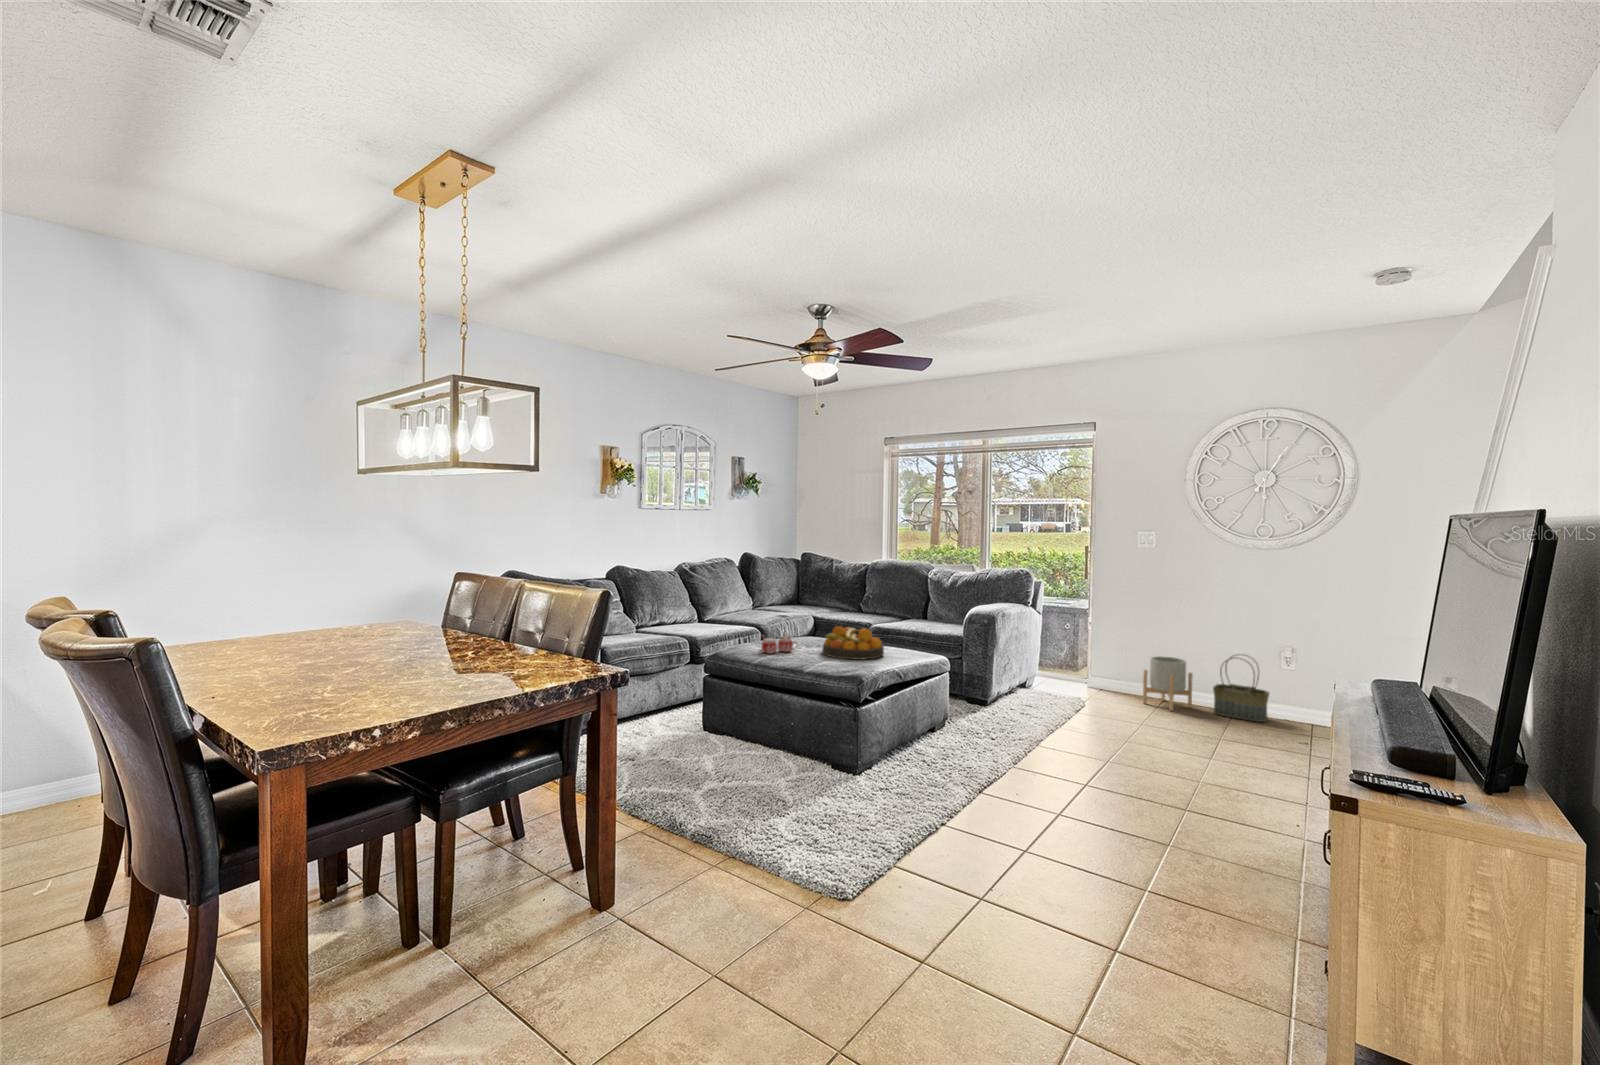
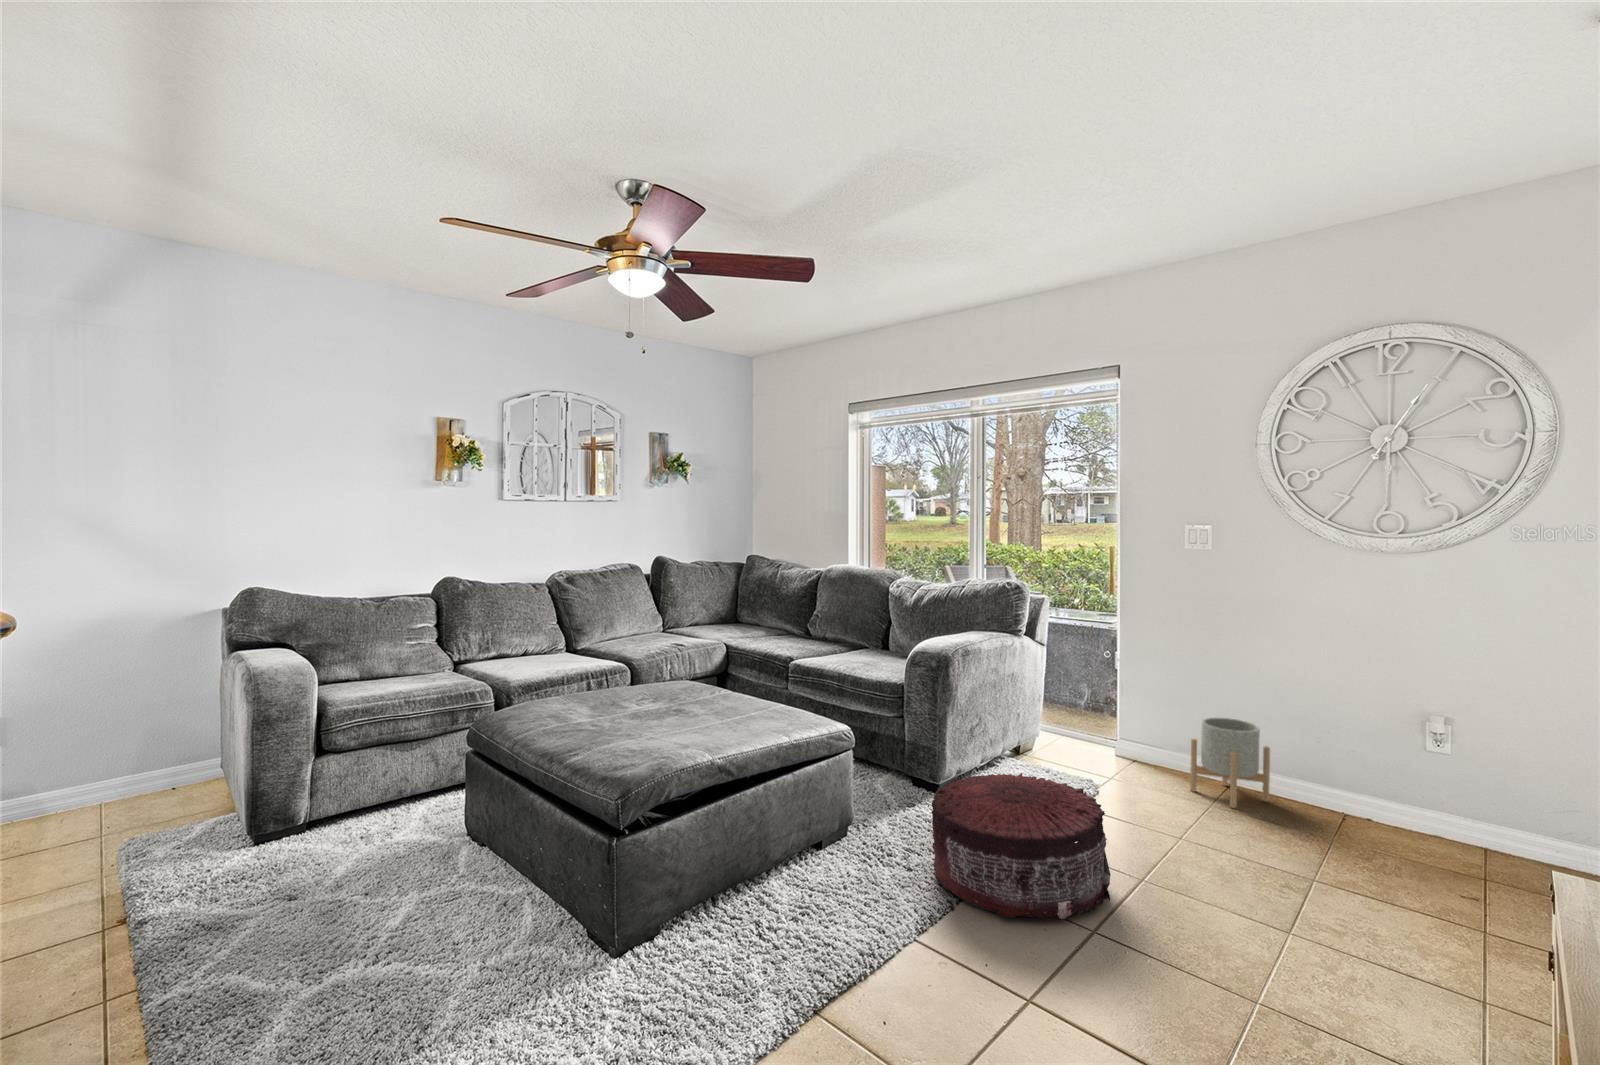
fruit bowl: present [822,626,884,659] -> none [631,679,732,737]
mug: present [761,634,795,654] -> none [538,690,600,722]
basket: present [1213,655,1269,722] -> none [1303,721,1401,838]
pouf: none [1005,684,1117,757] -> present [932,773,1111,919]

